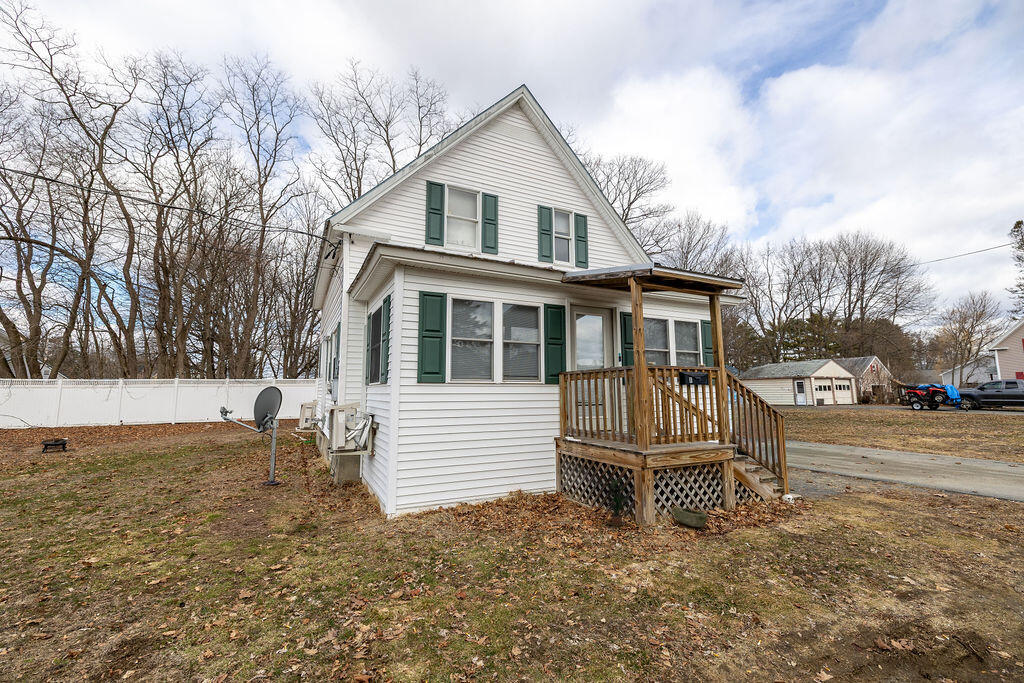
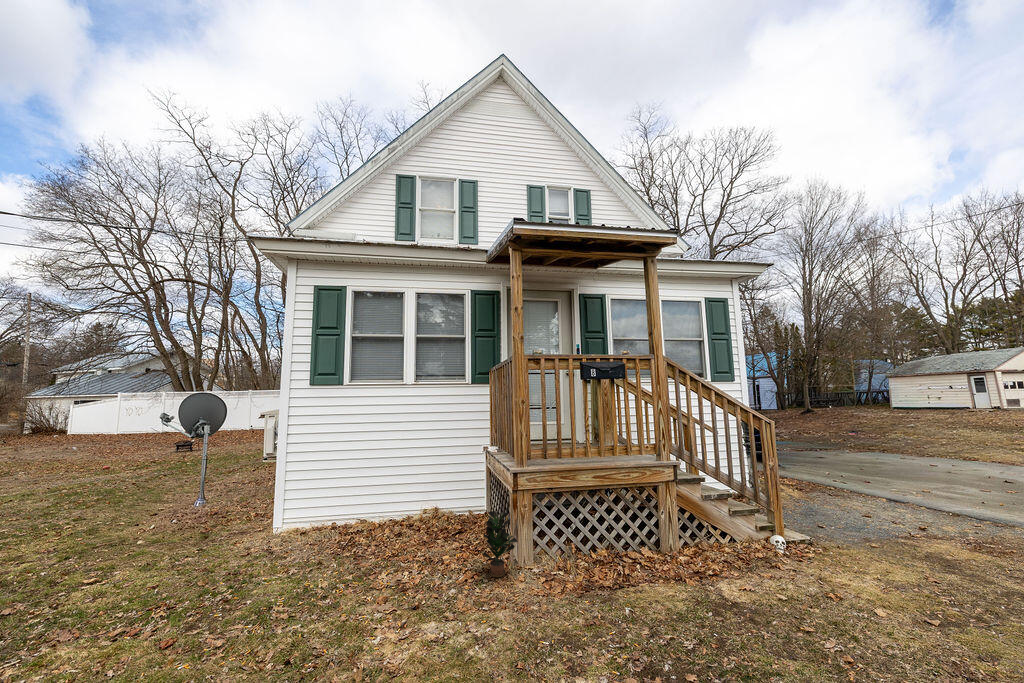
woven basket: present [673,507,708,527] -> none [575,561,614,600]

